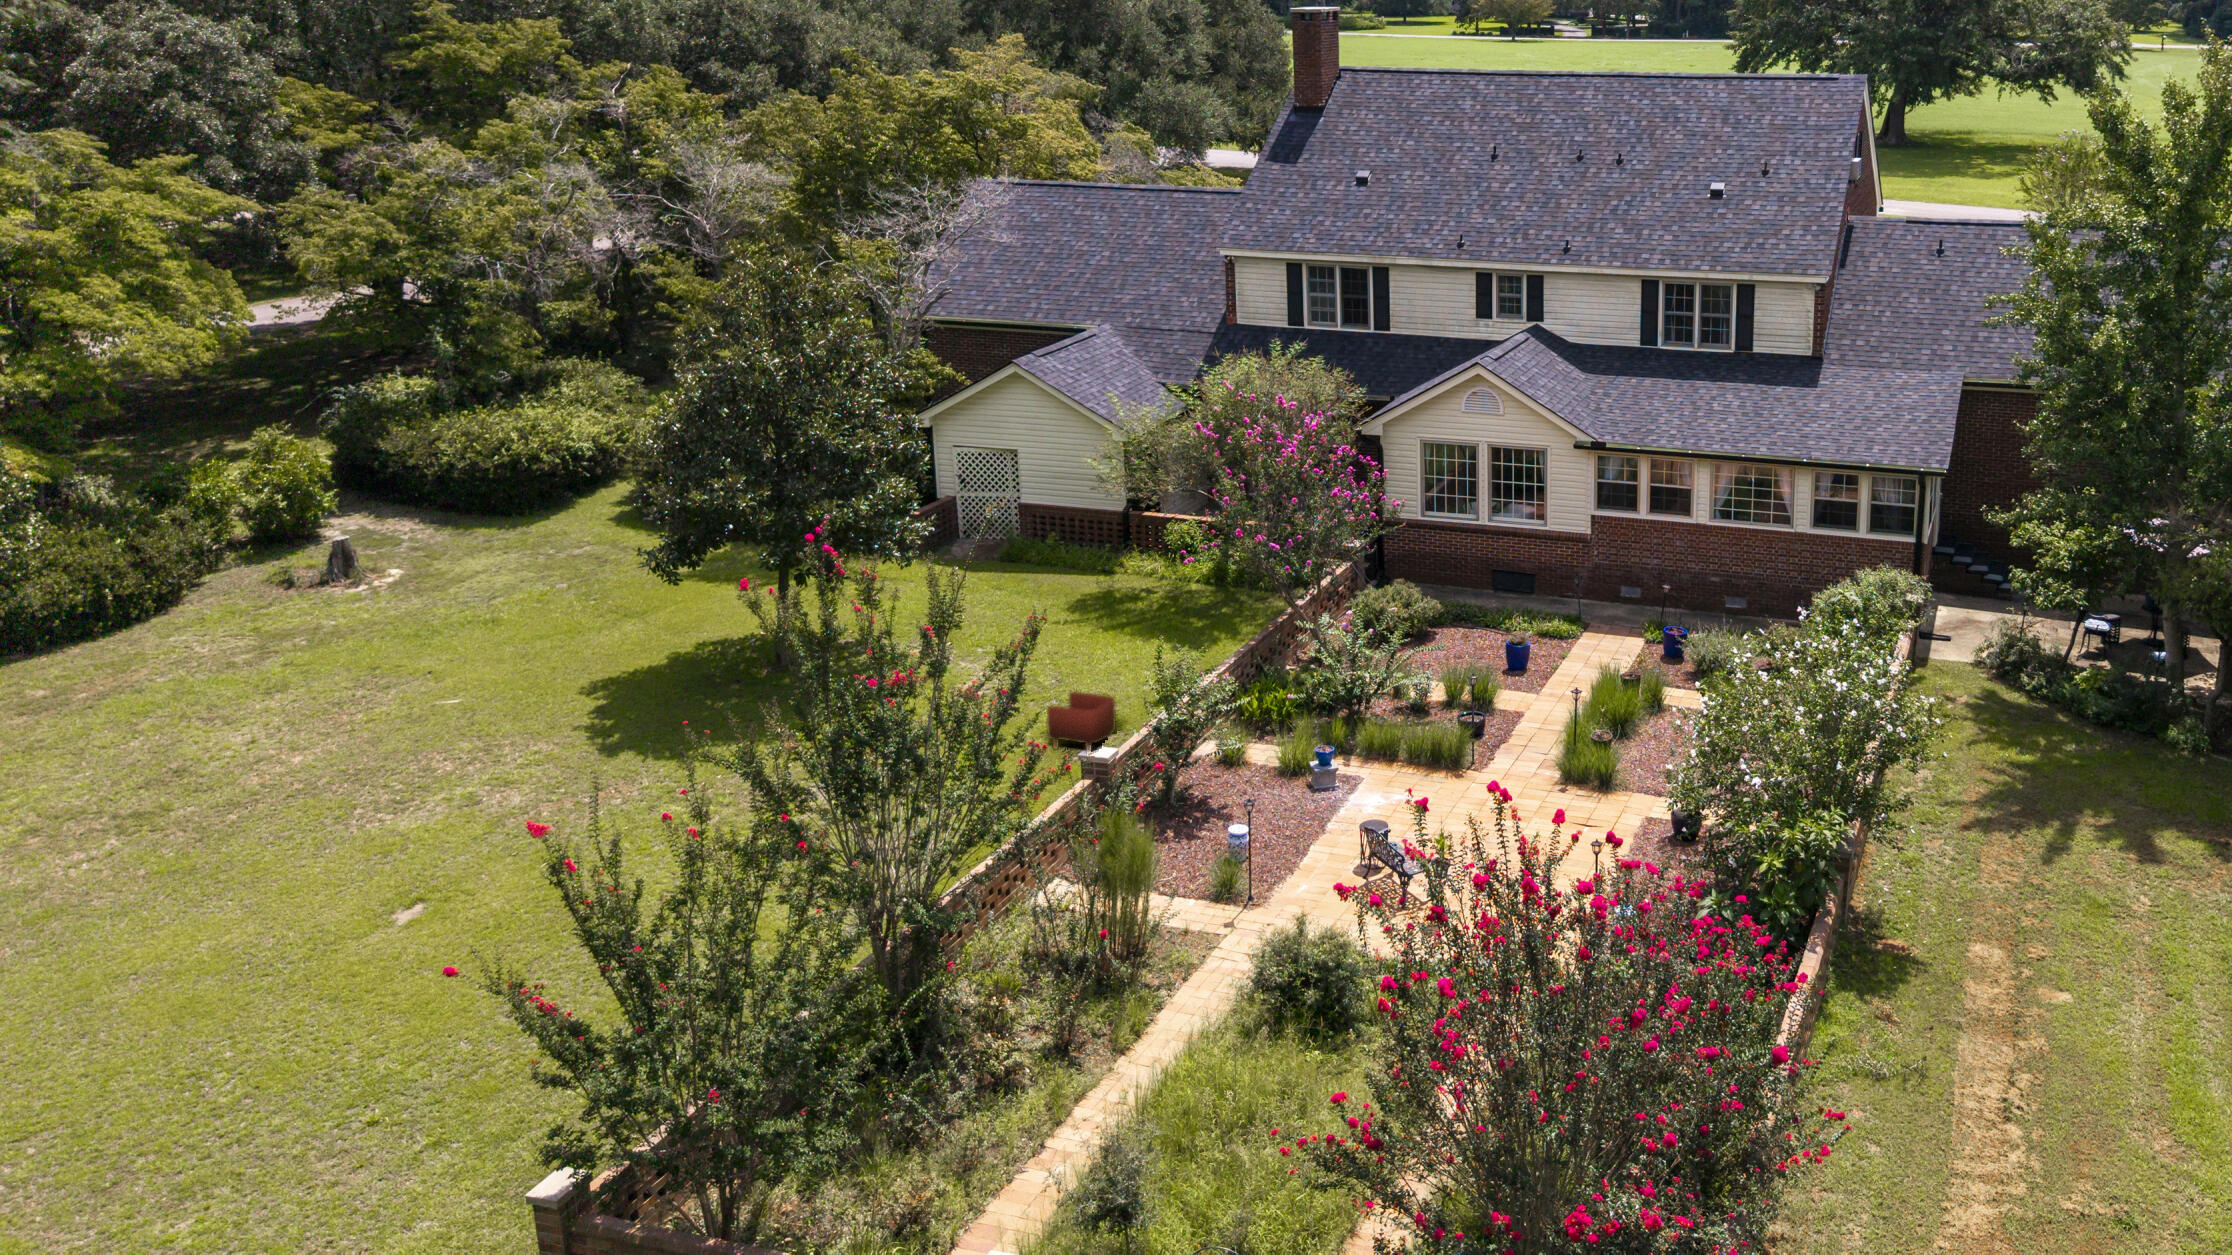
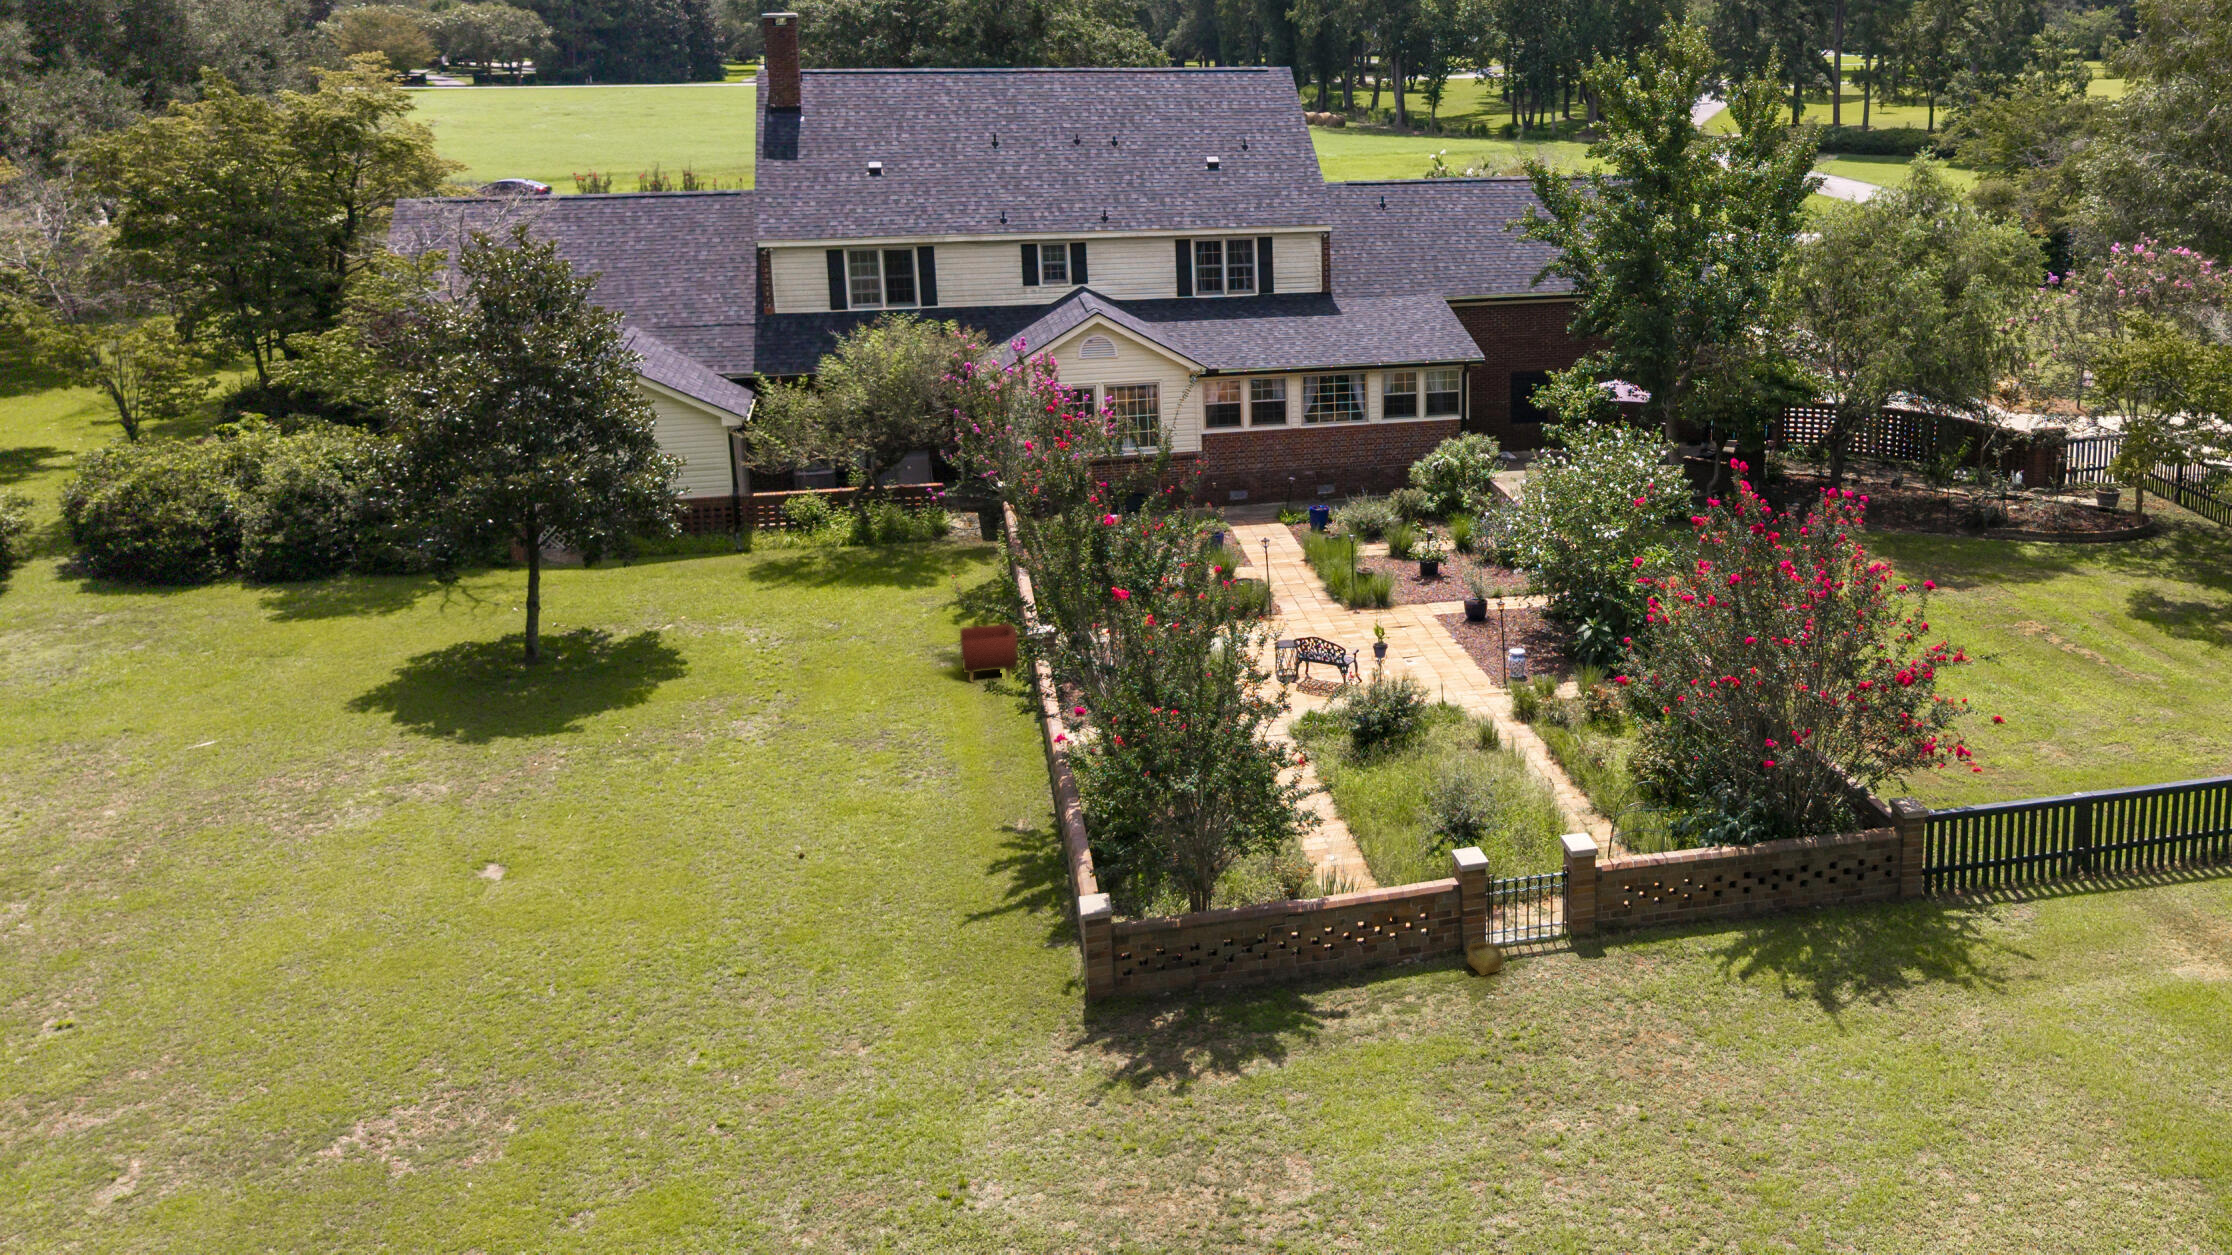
woven basket: none [938,1150,975,1193] -> present [1467,941,1503,976]

